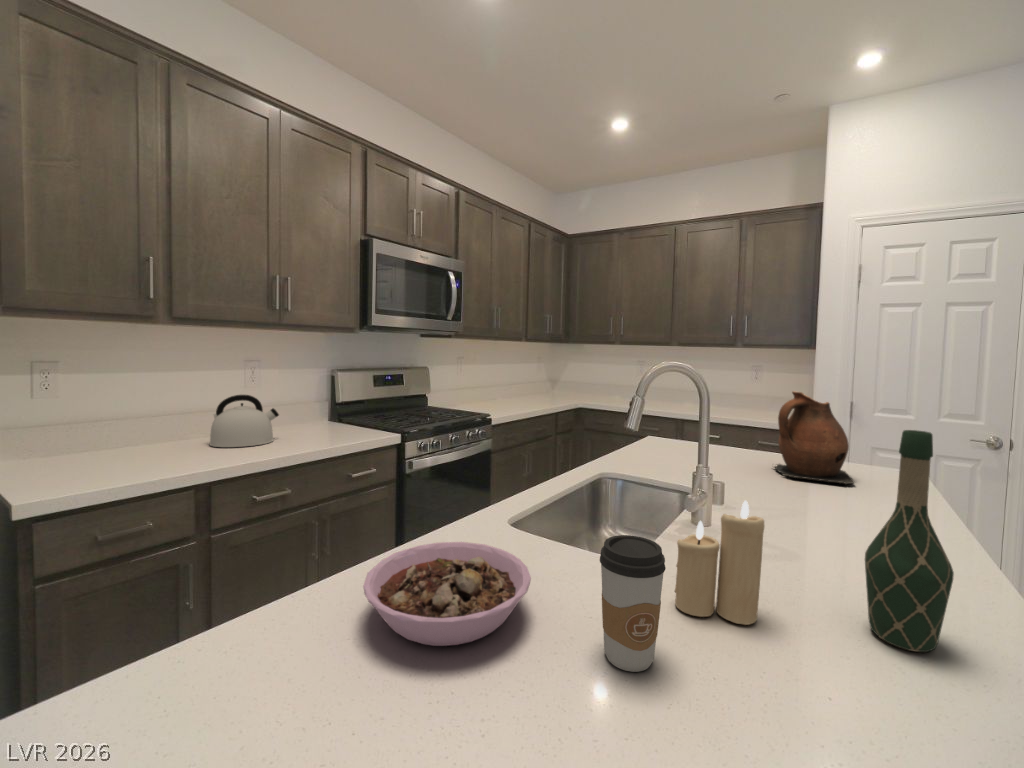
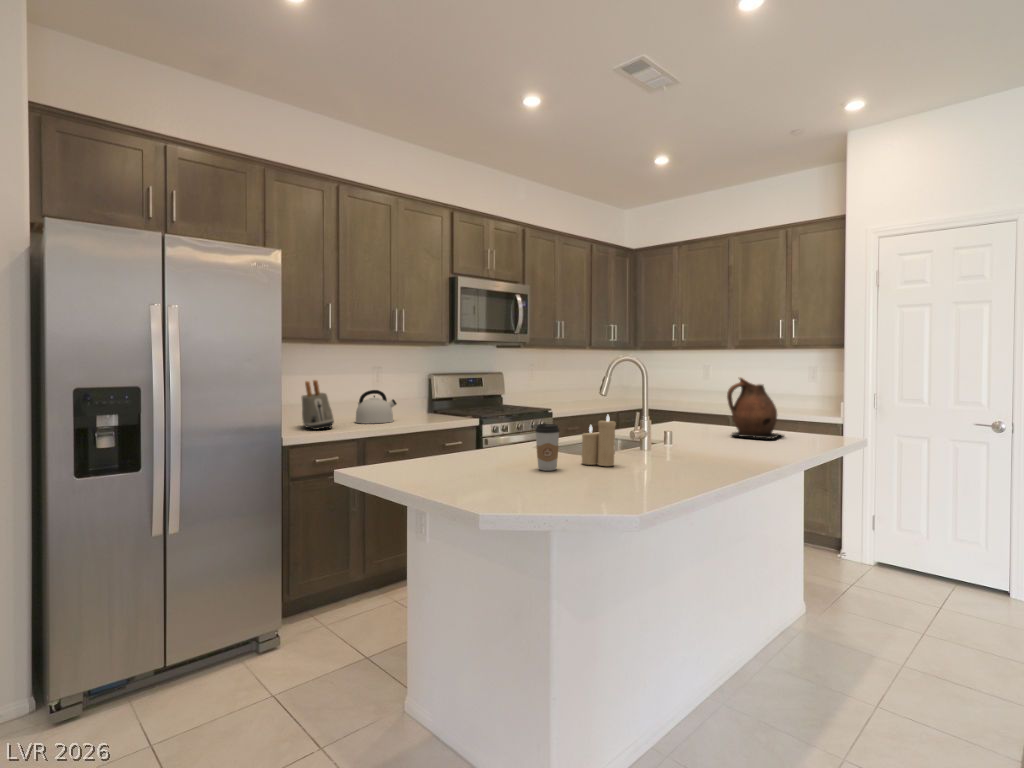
toaster: none [100,381,164,467] -> present [302,380,334,430]
wine bottle: present [865,430,954,652] -> none [655,381,685,472]
bowl: present [363,542,531,646] -> none [449,440,517,465]

